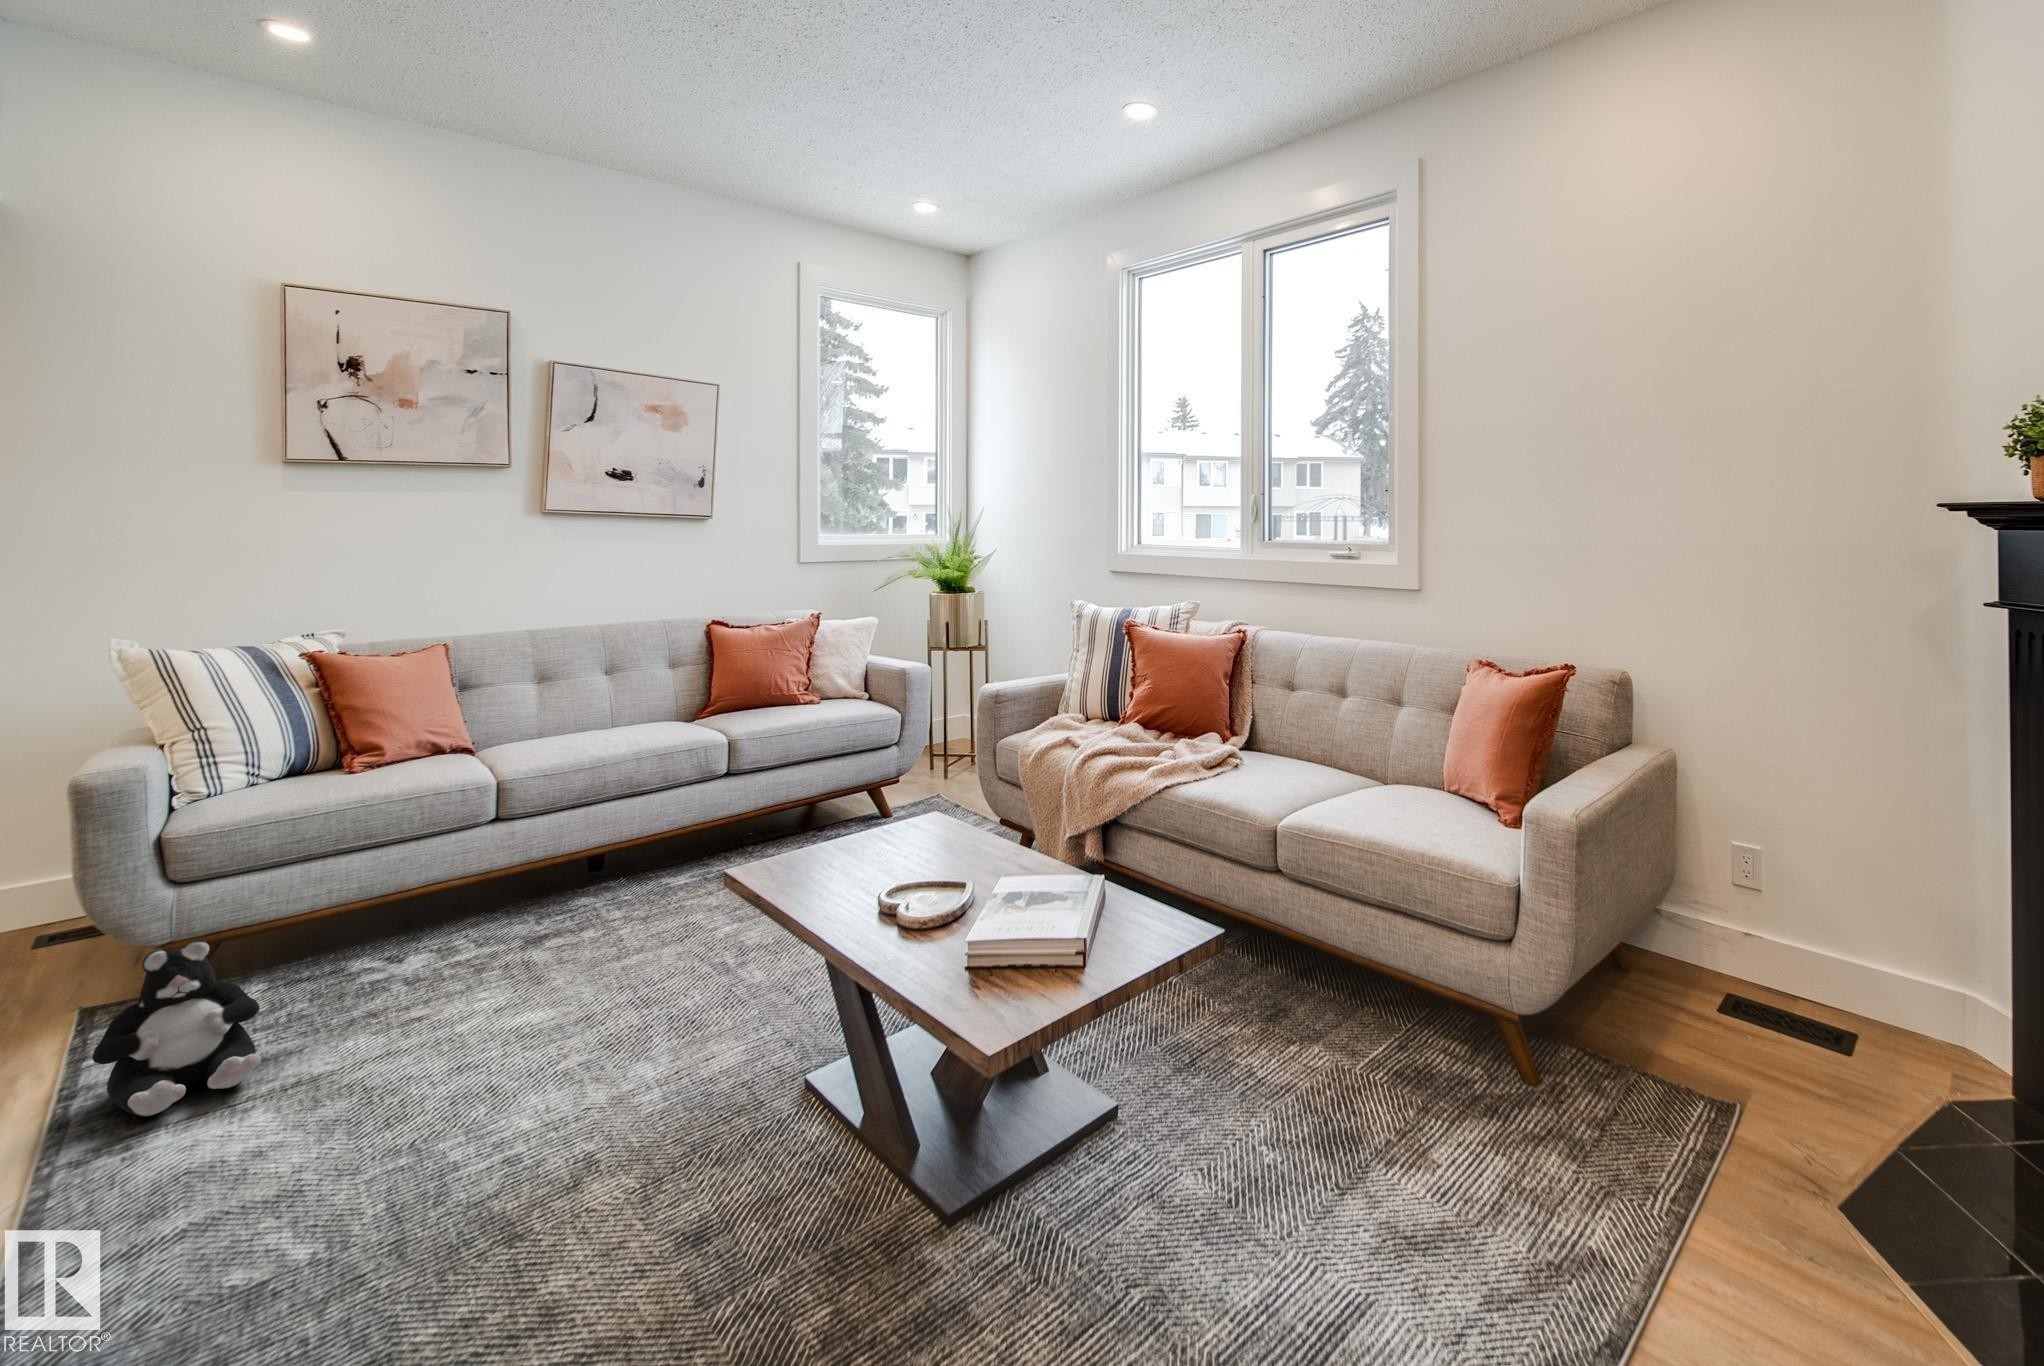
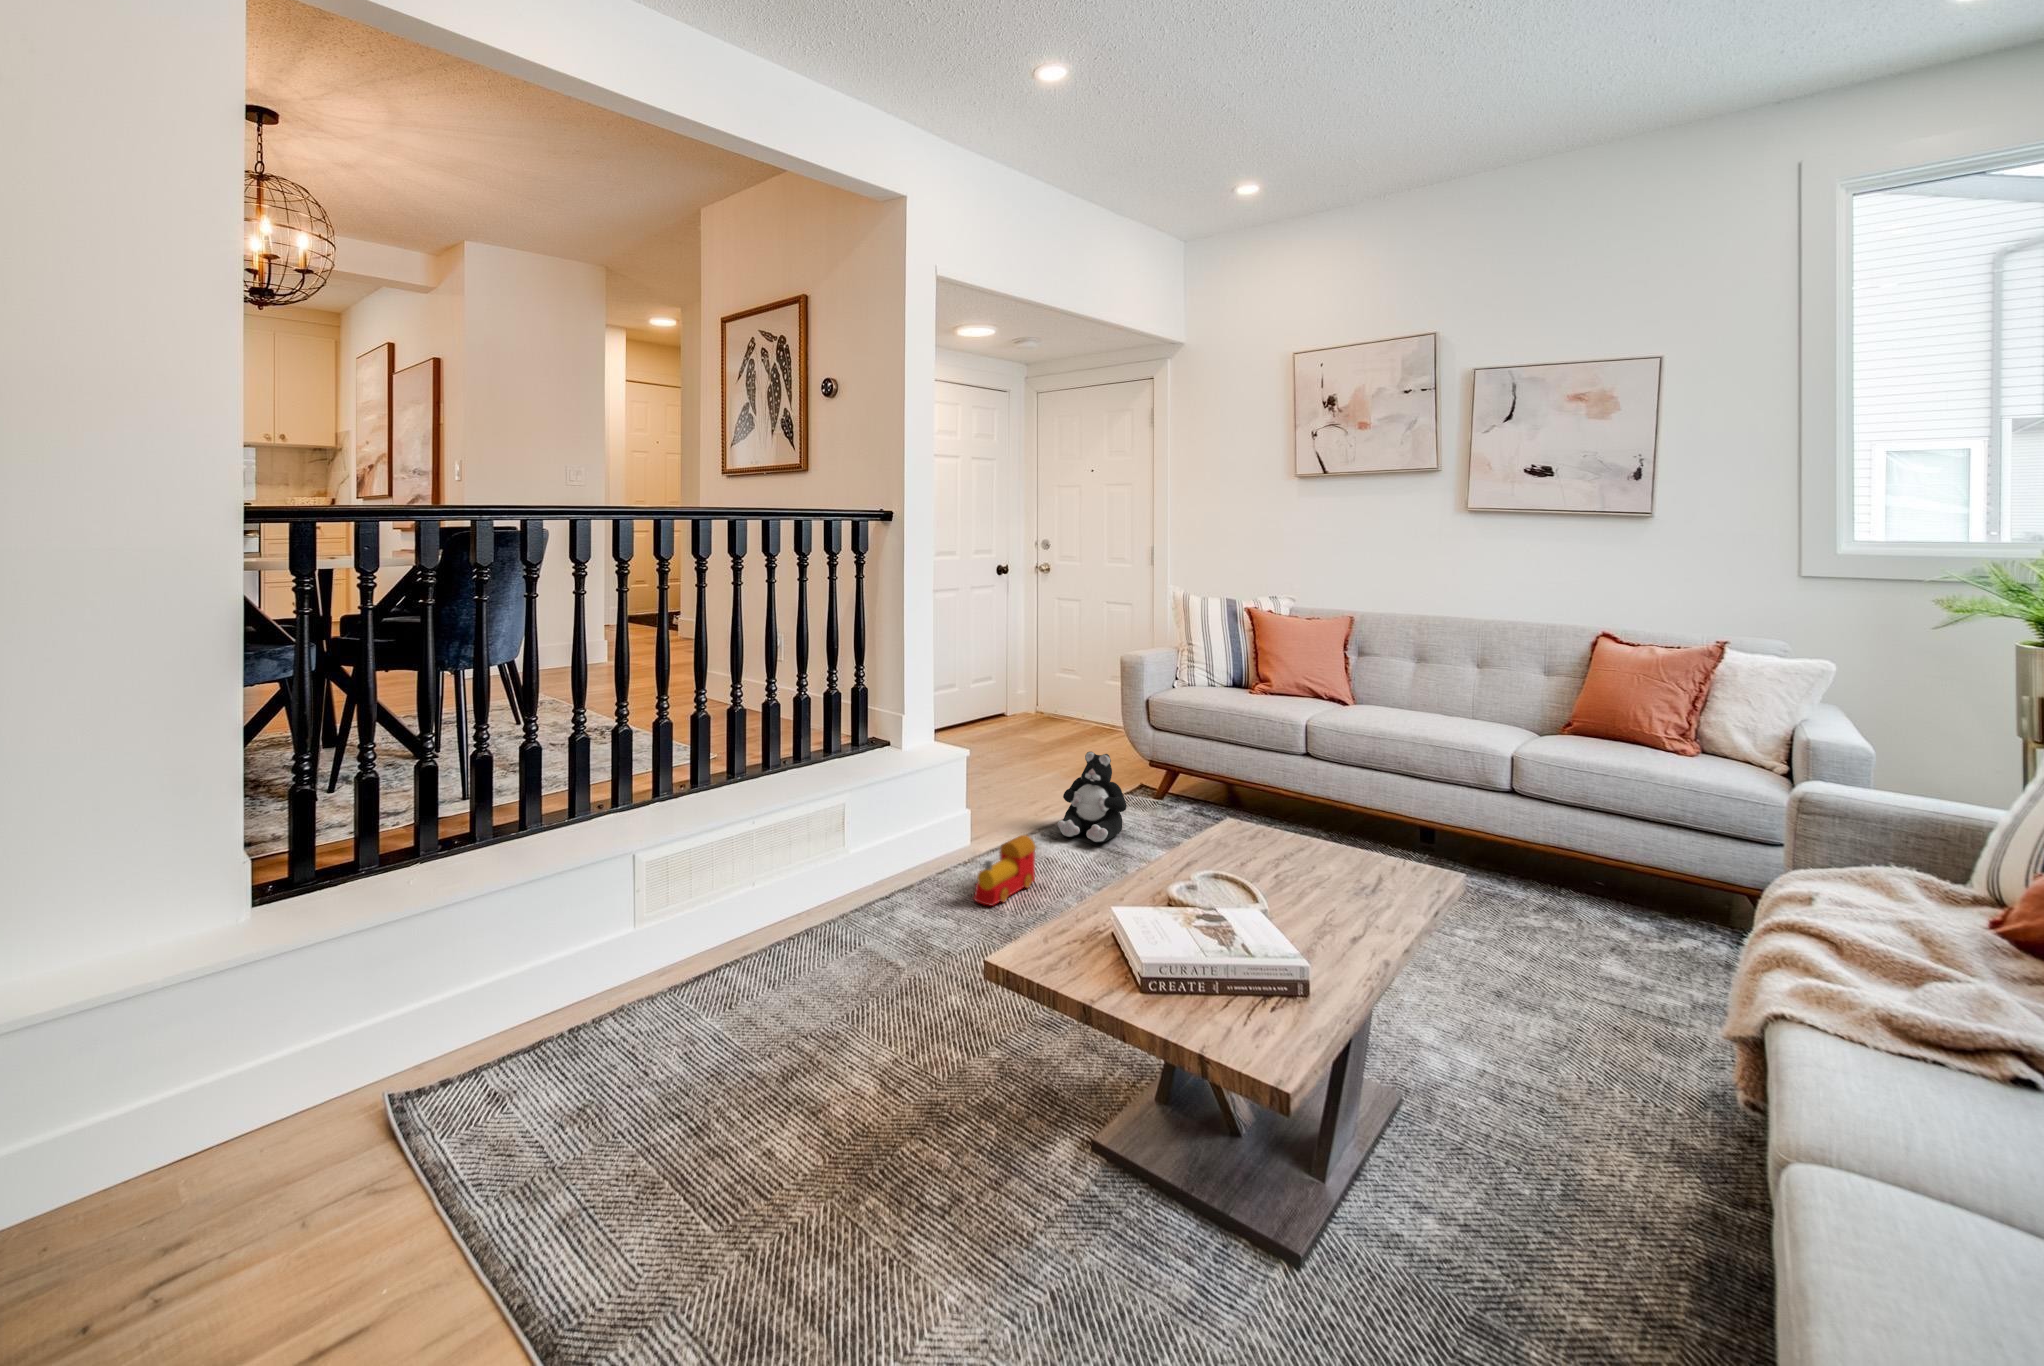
toy train: none [164,1120,237,1291] -> present [974,835,1036,906]

